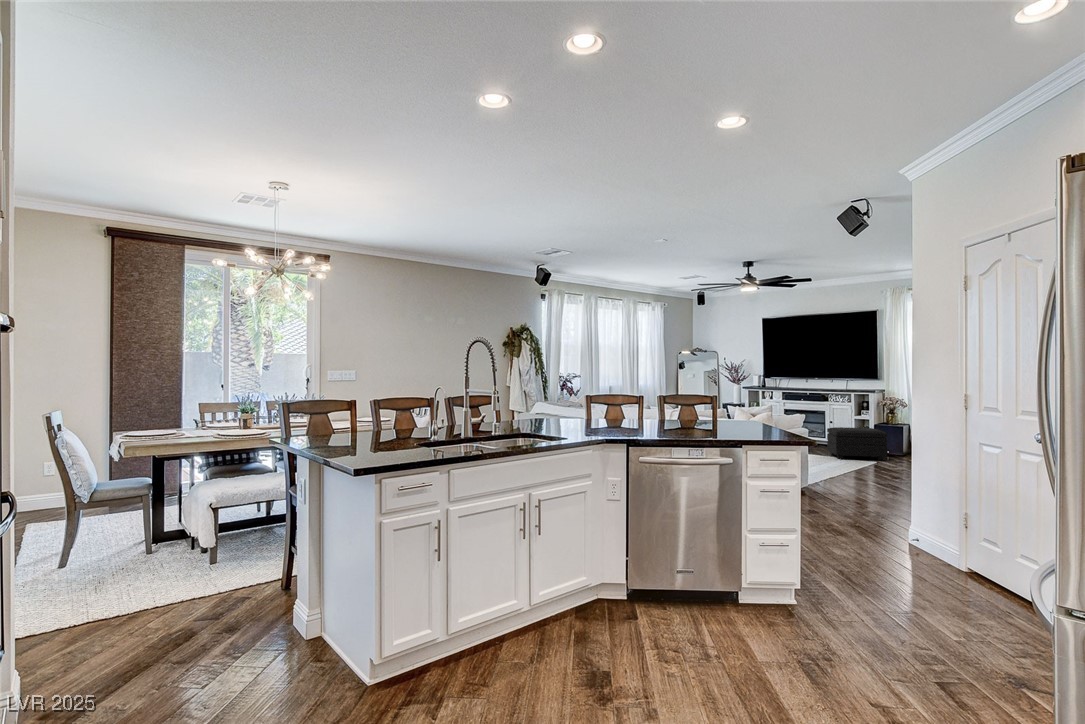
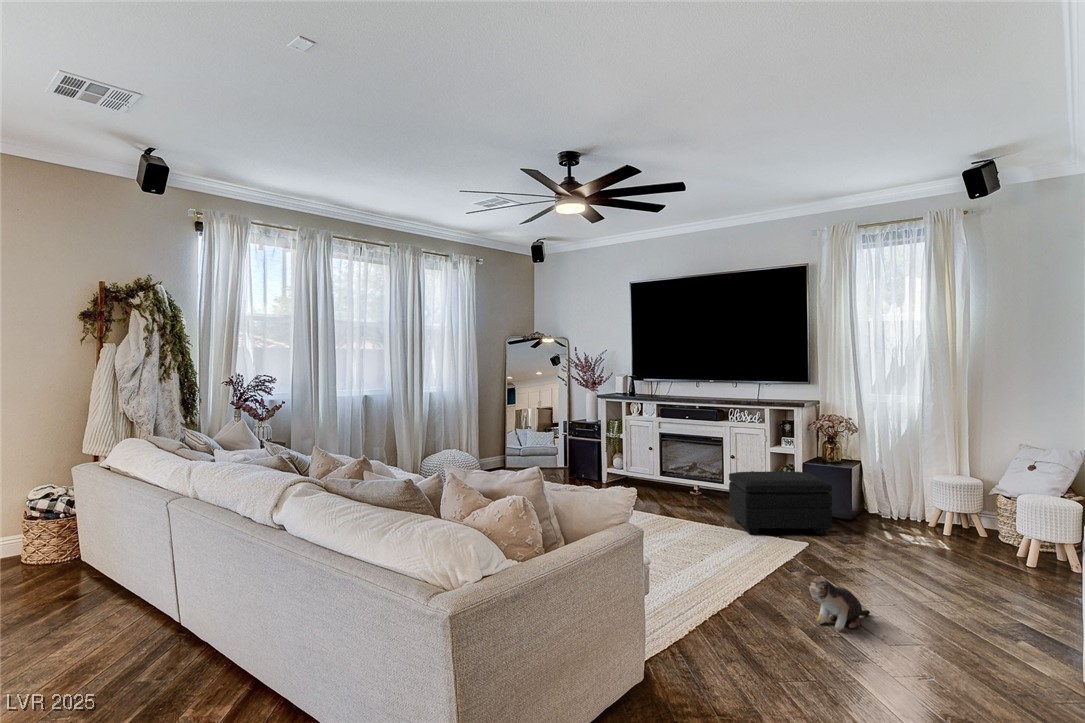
plush toy: none [858,460,892,482] -> present [804,577,870,630]

